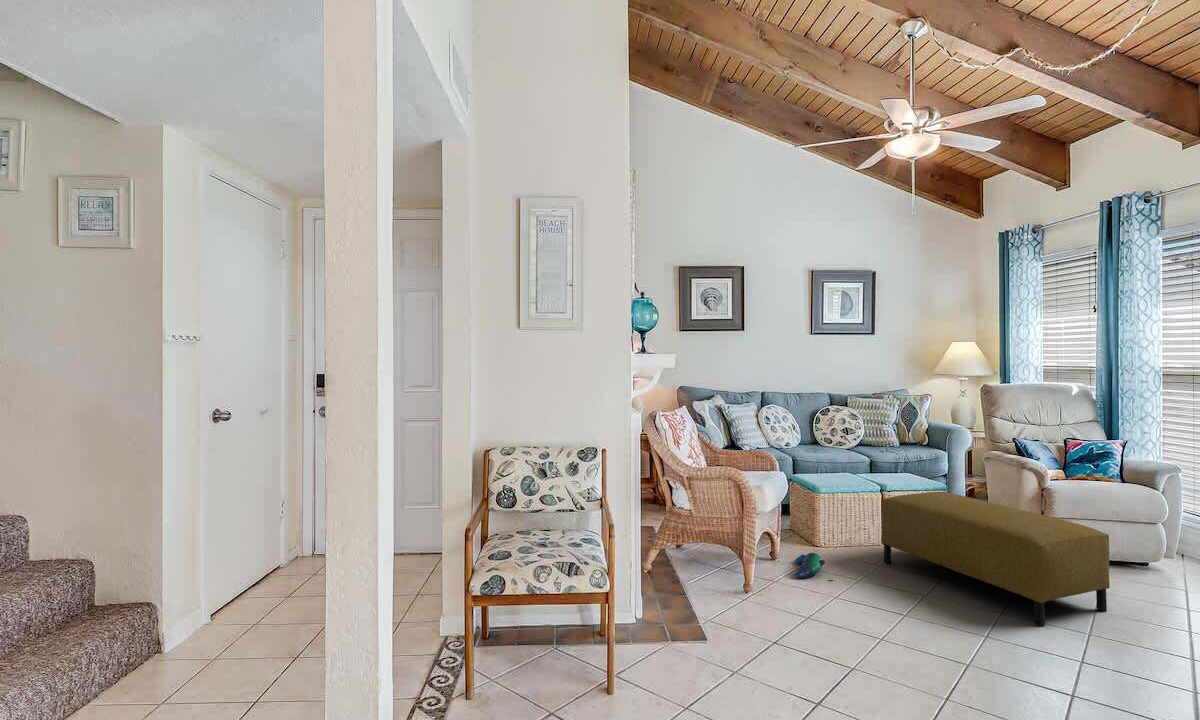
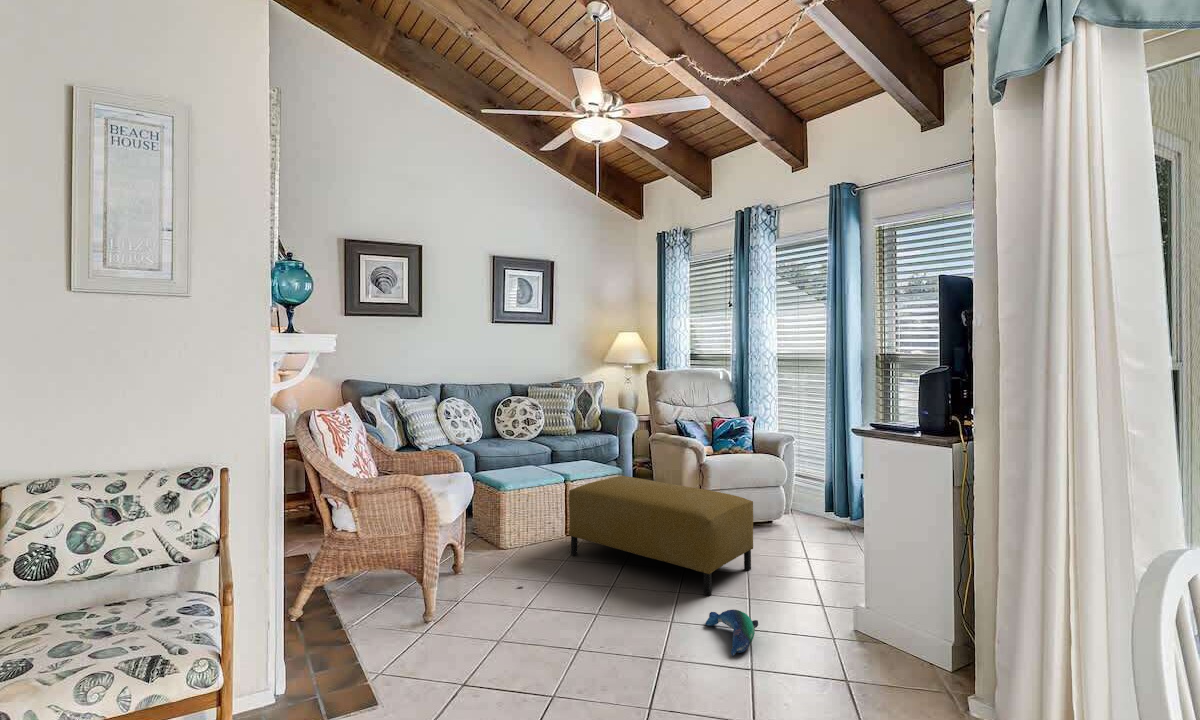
plush toy: present [795,553,825,578] -> present [705,610,758,656]

